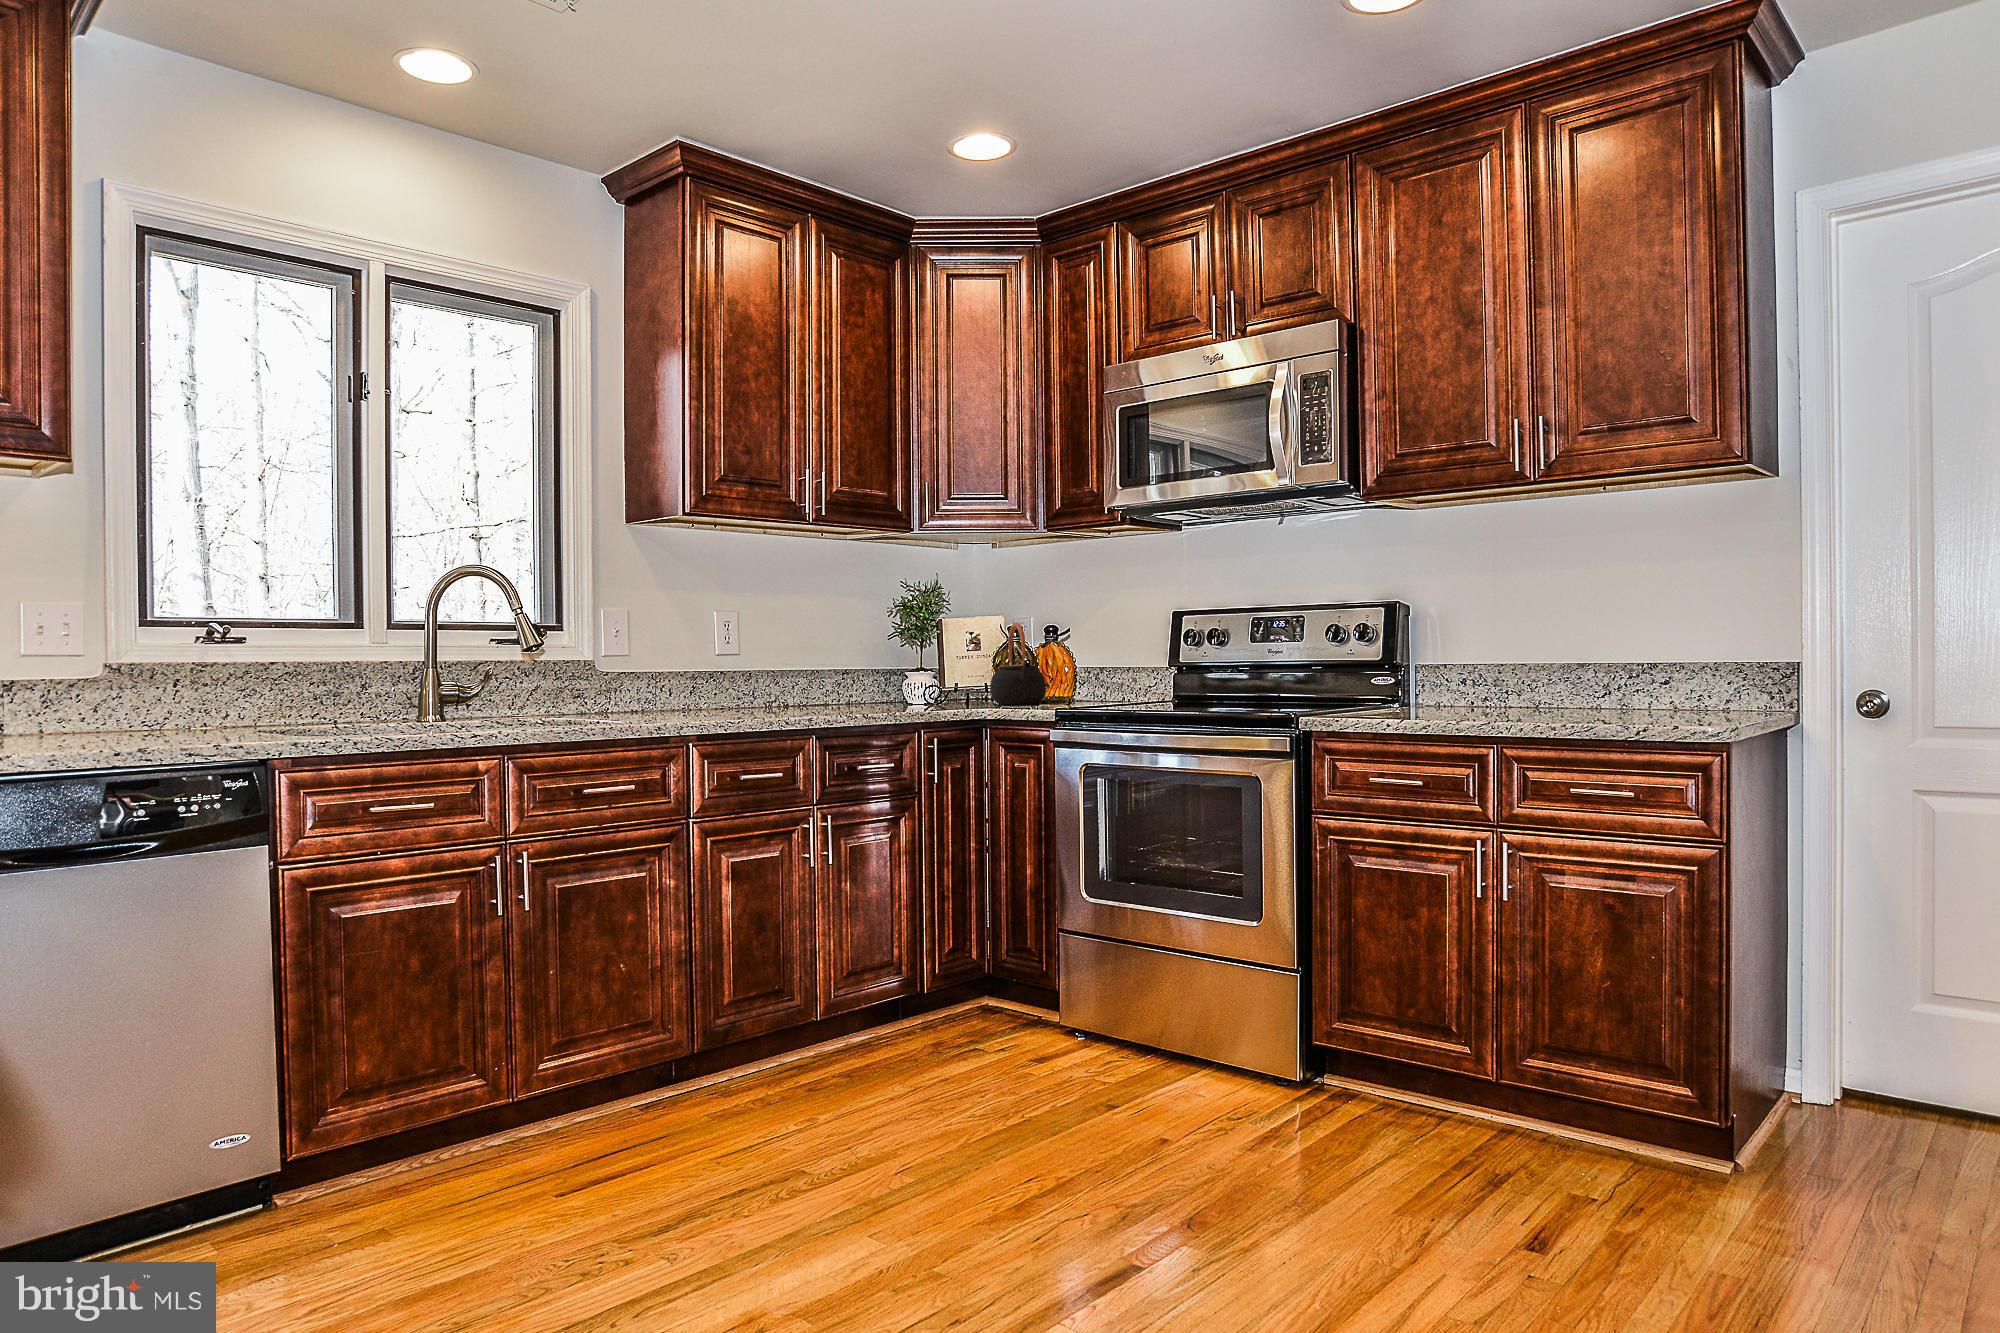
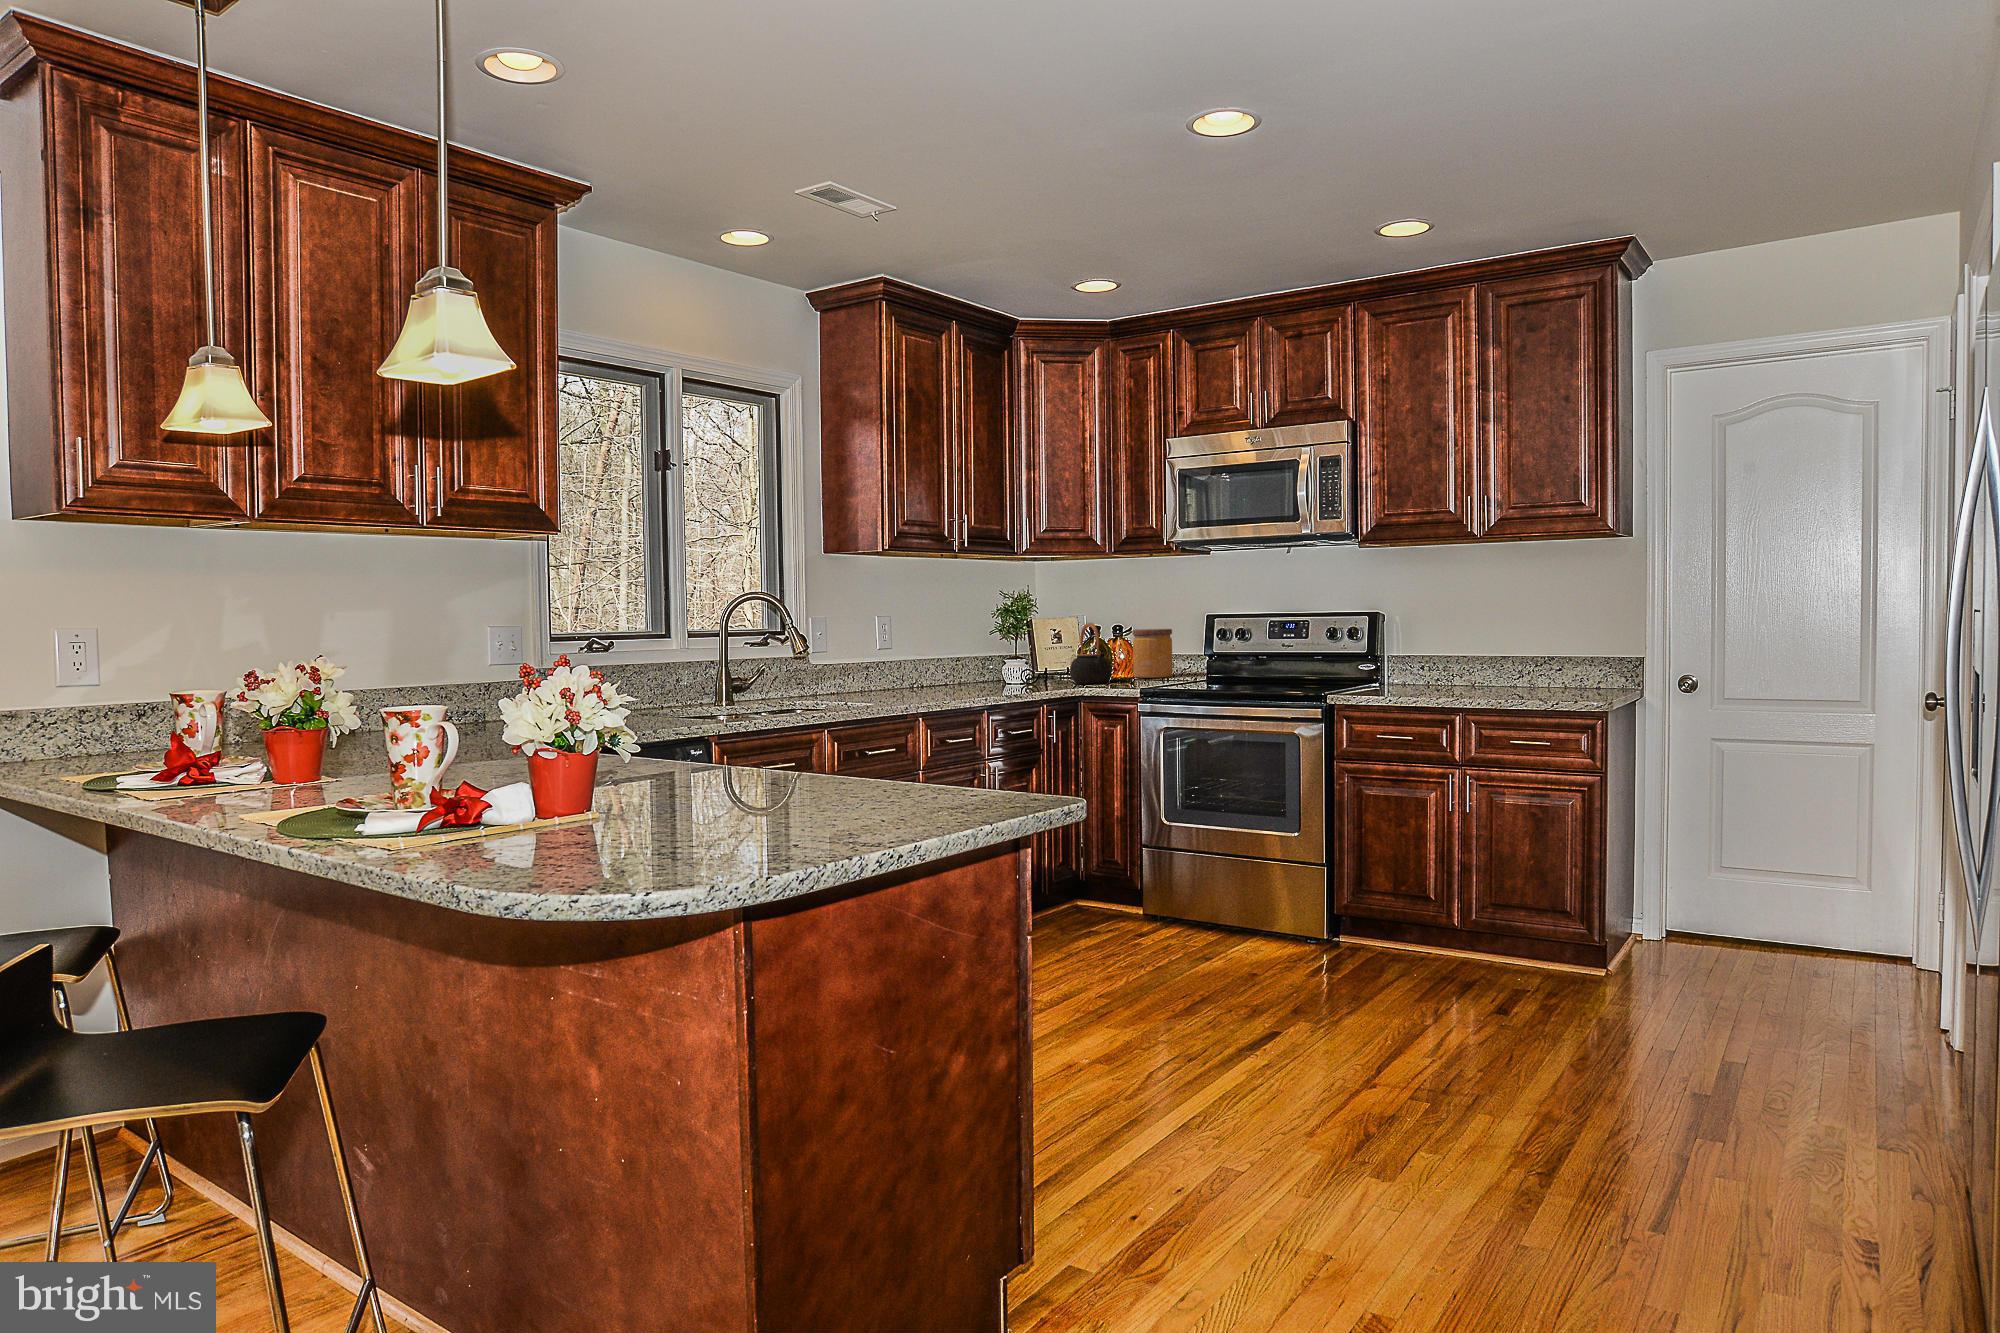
jar: none [1079,632,1133,697] -> present [1132,629,1173,678]

